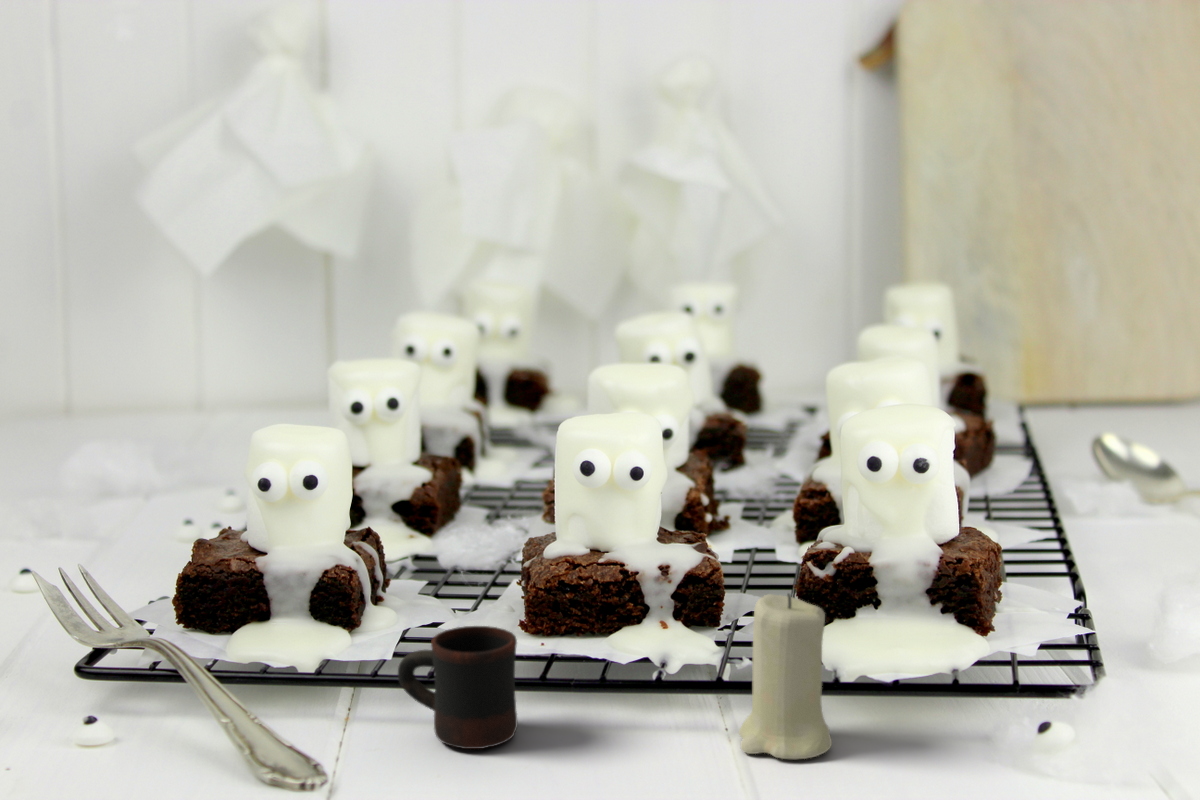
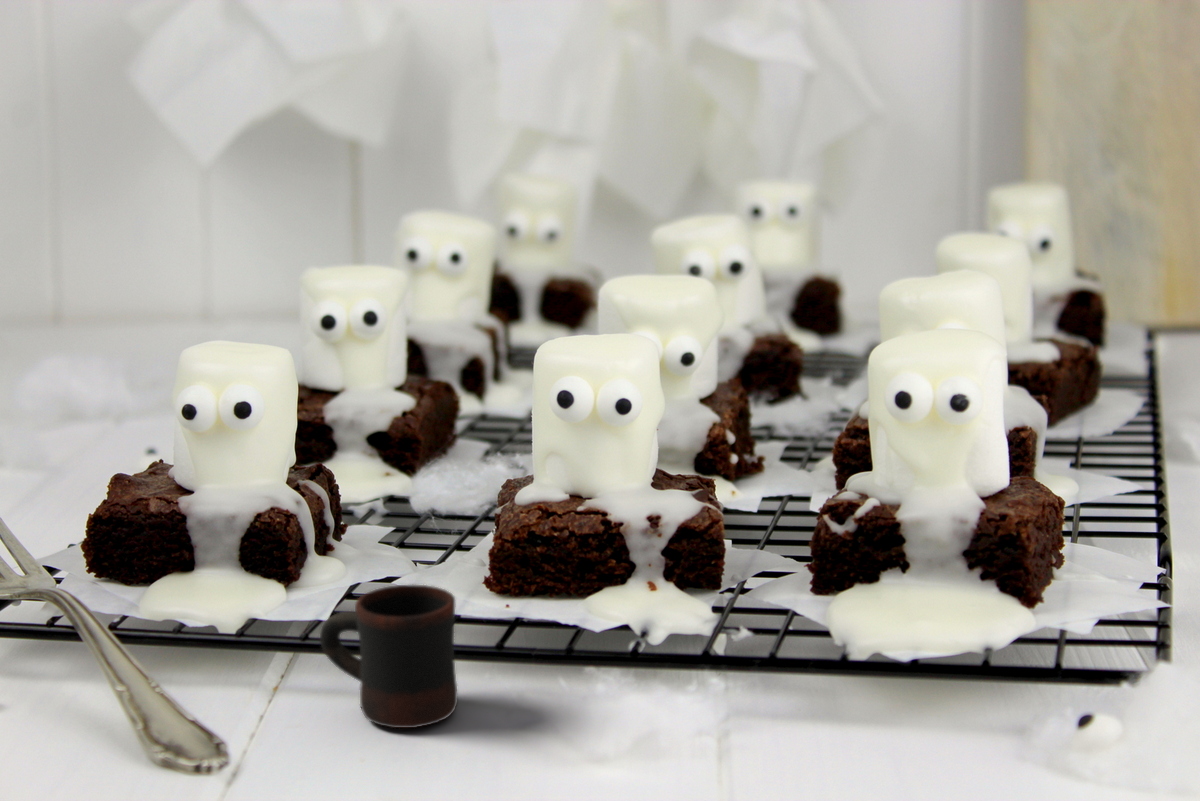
candle: present [739,593,832,759] -> none [715,555,825,752]

